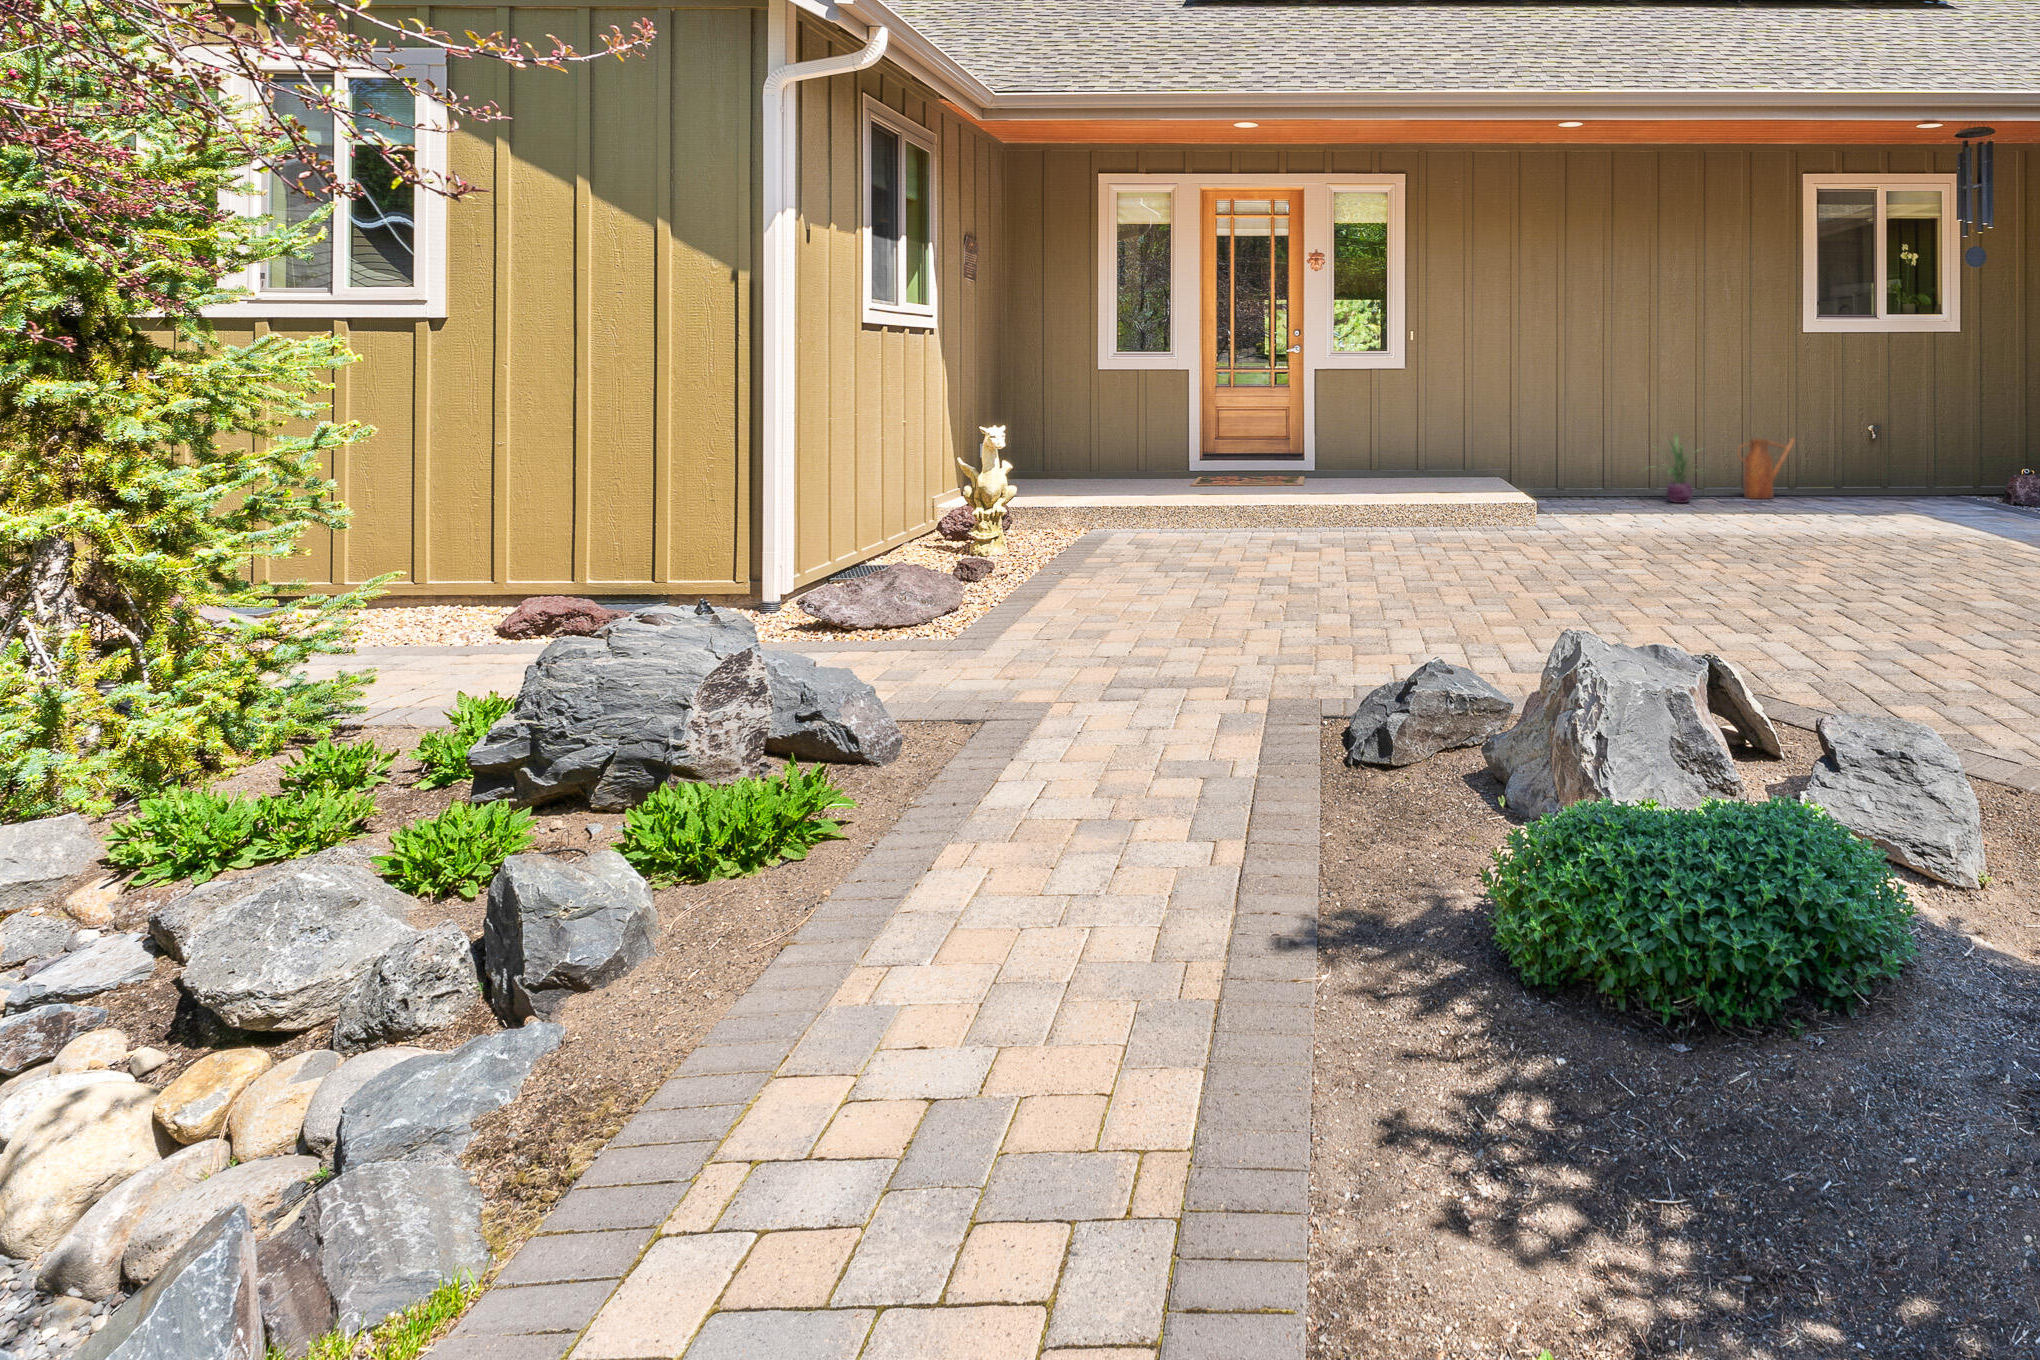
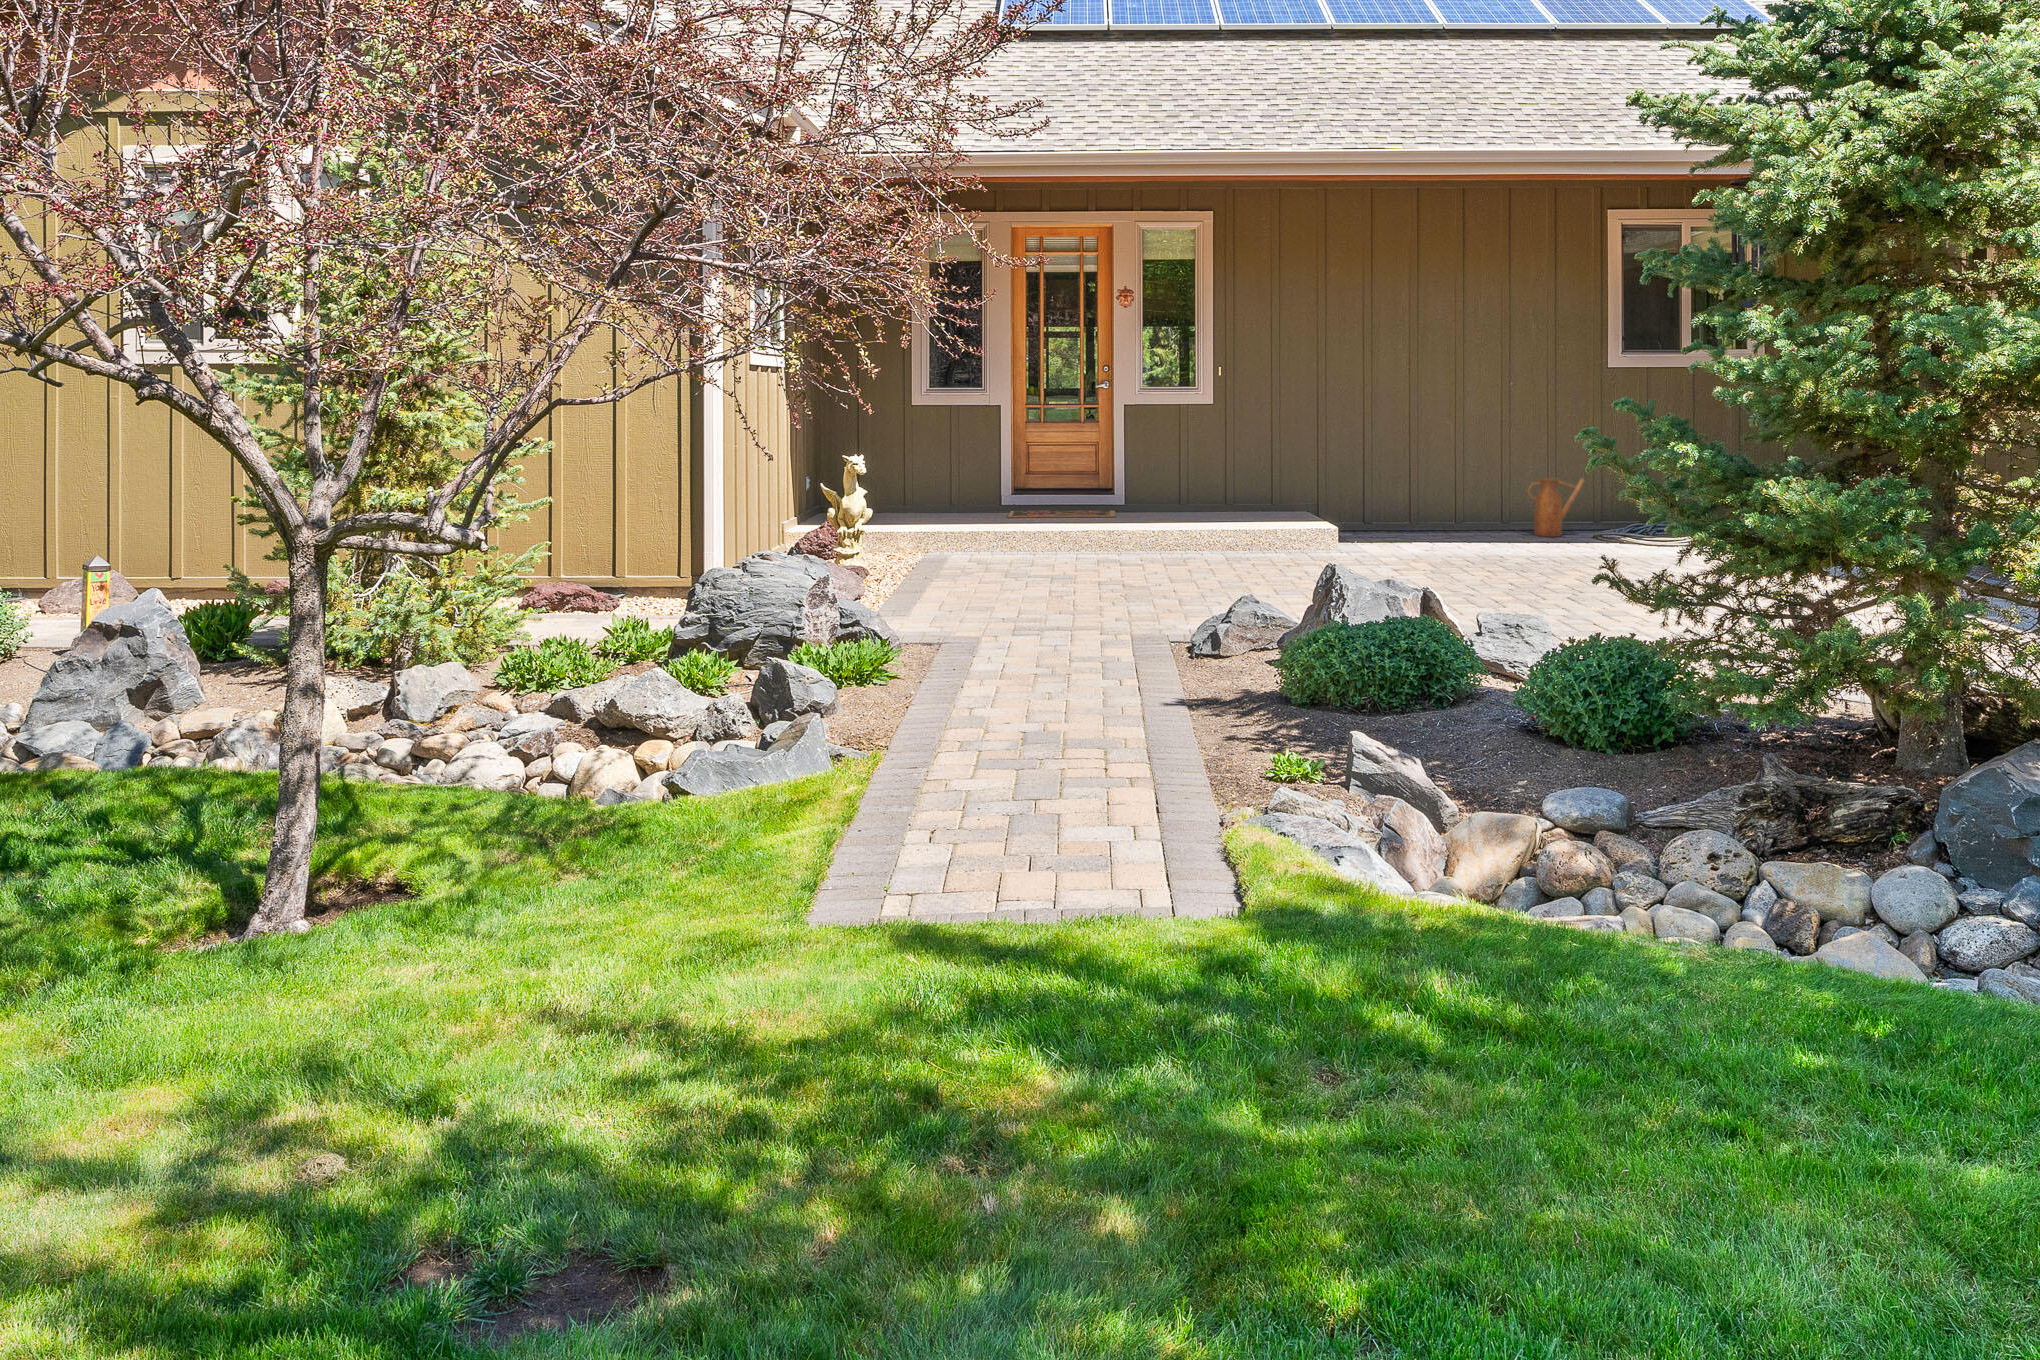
decorative plant: present [1666,434,1692,503] -> none [1431,470,1501,538]

